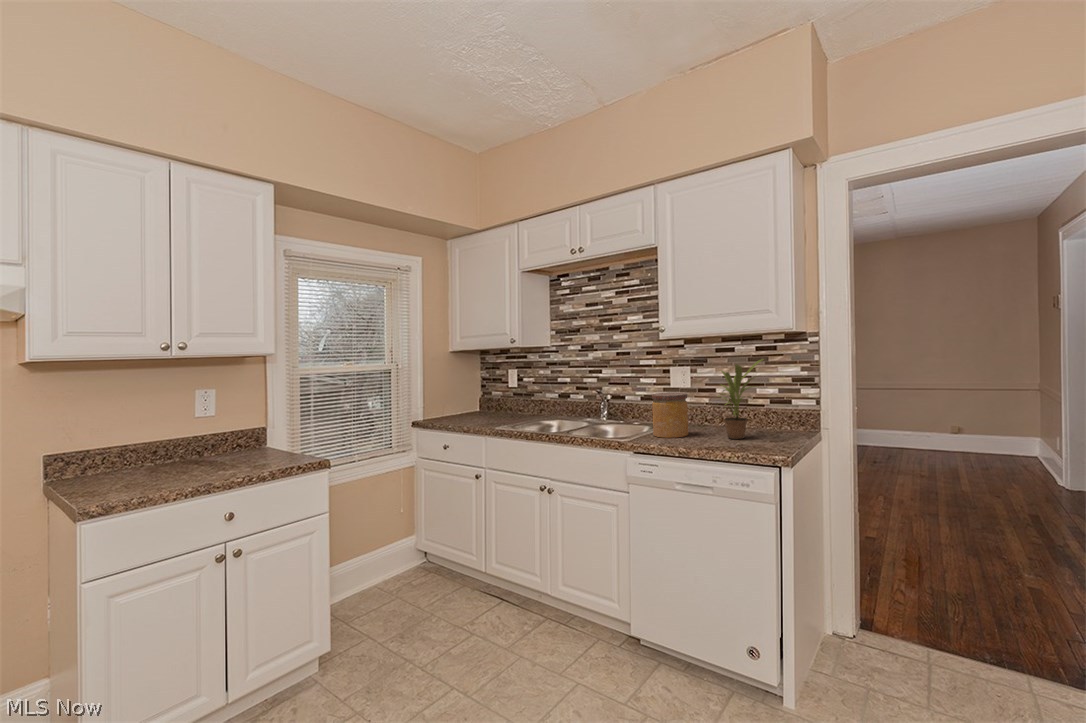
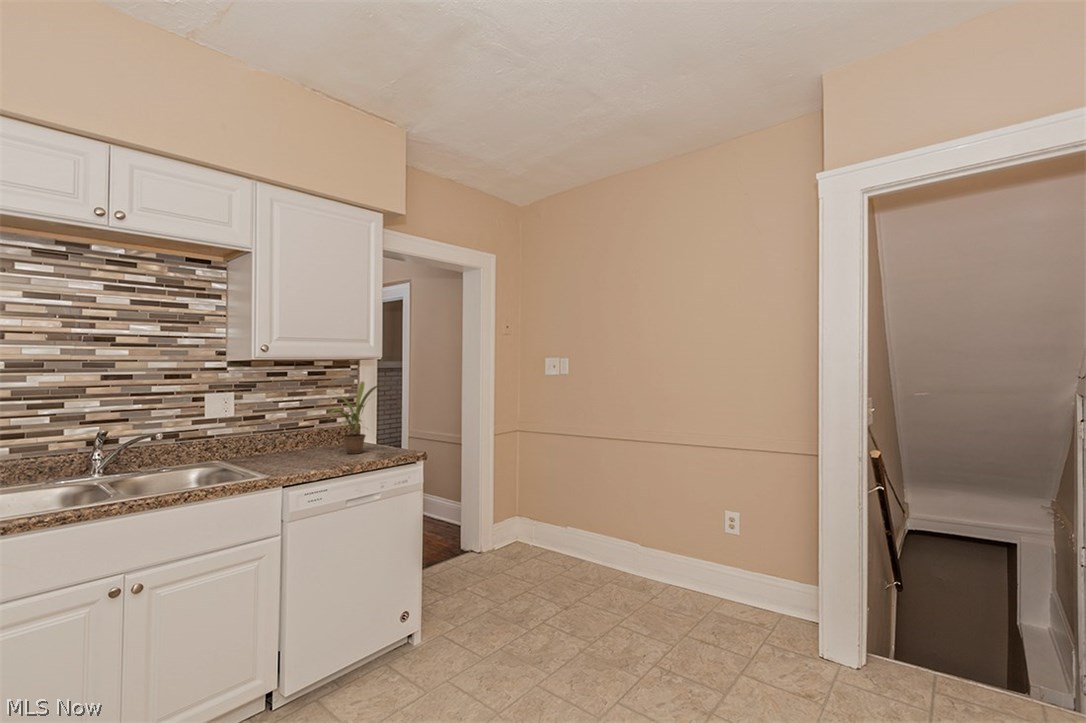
jar: present [652,392,688,438] -> none [271,417,313,467]

